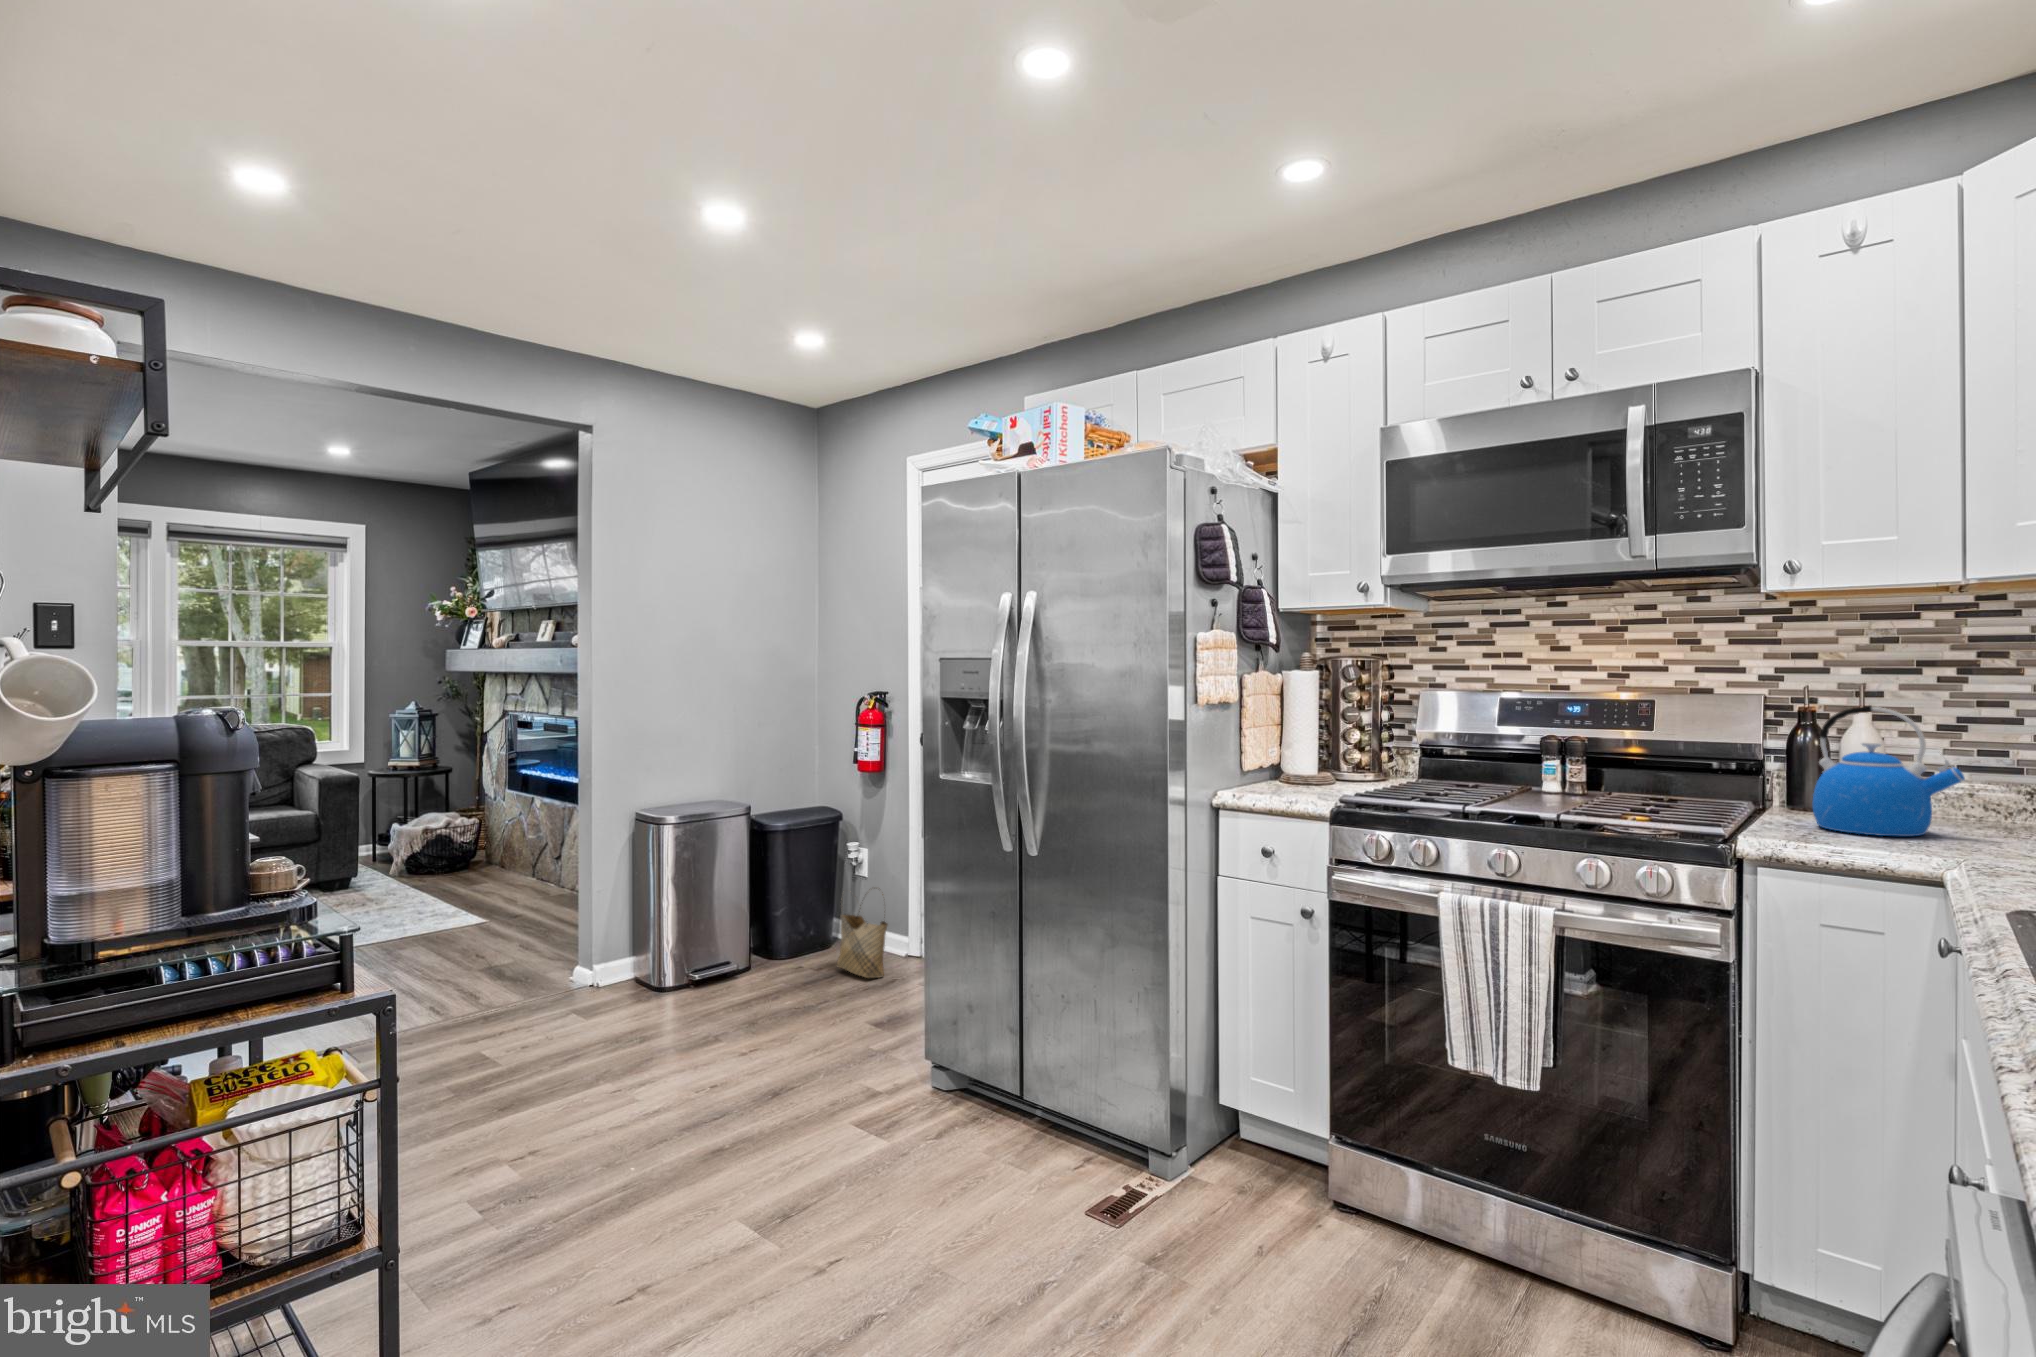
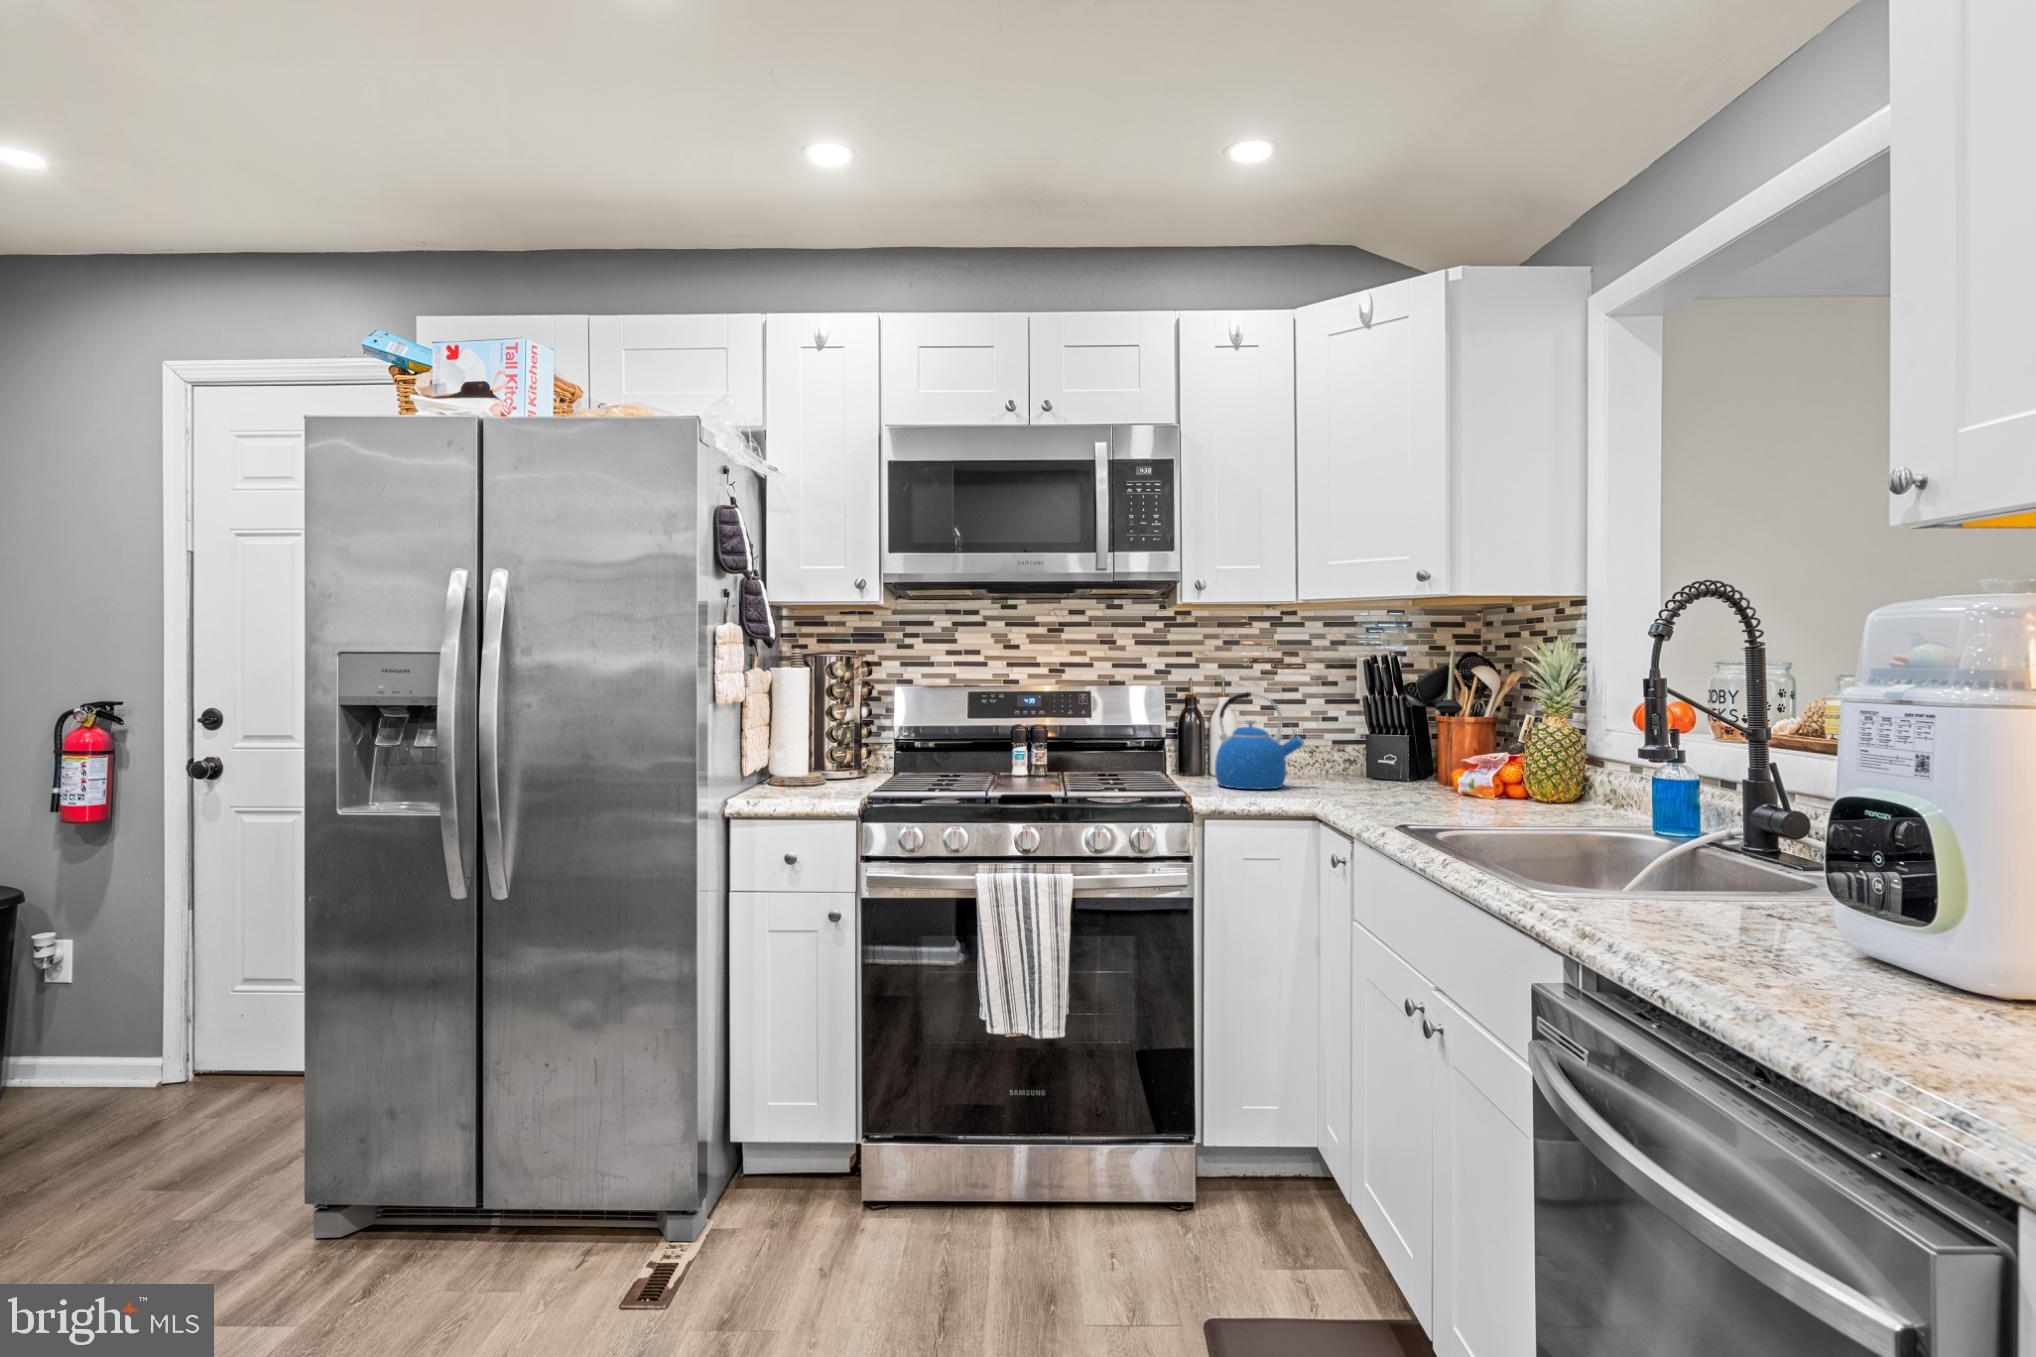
woven basket: present [837,894,888,978] -> none [61,974,165,1106]

